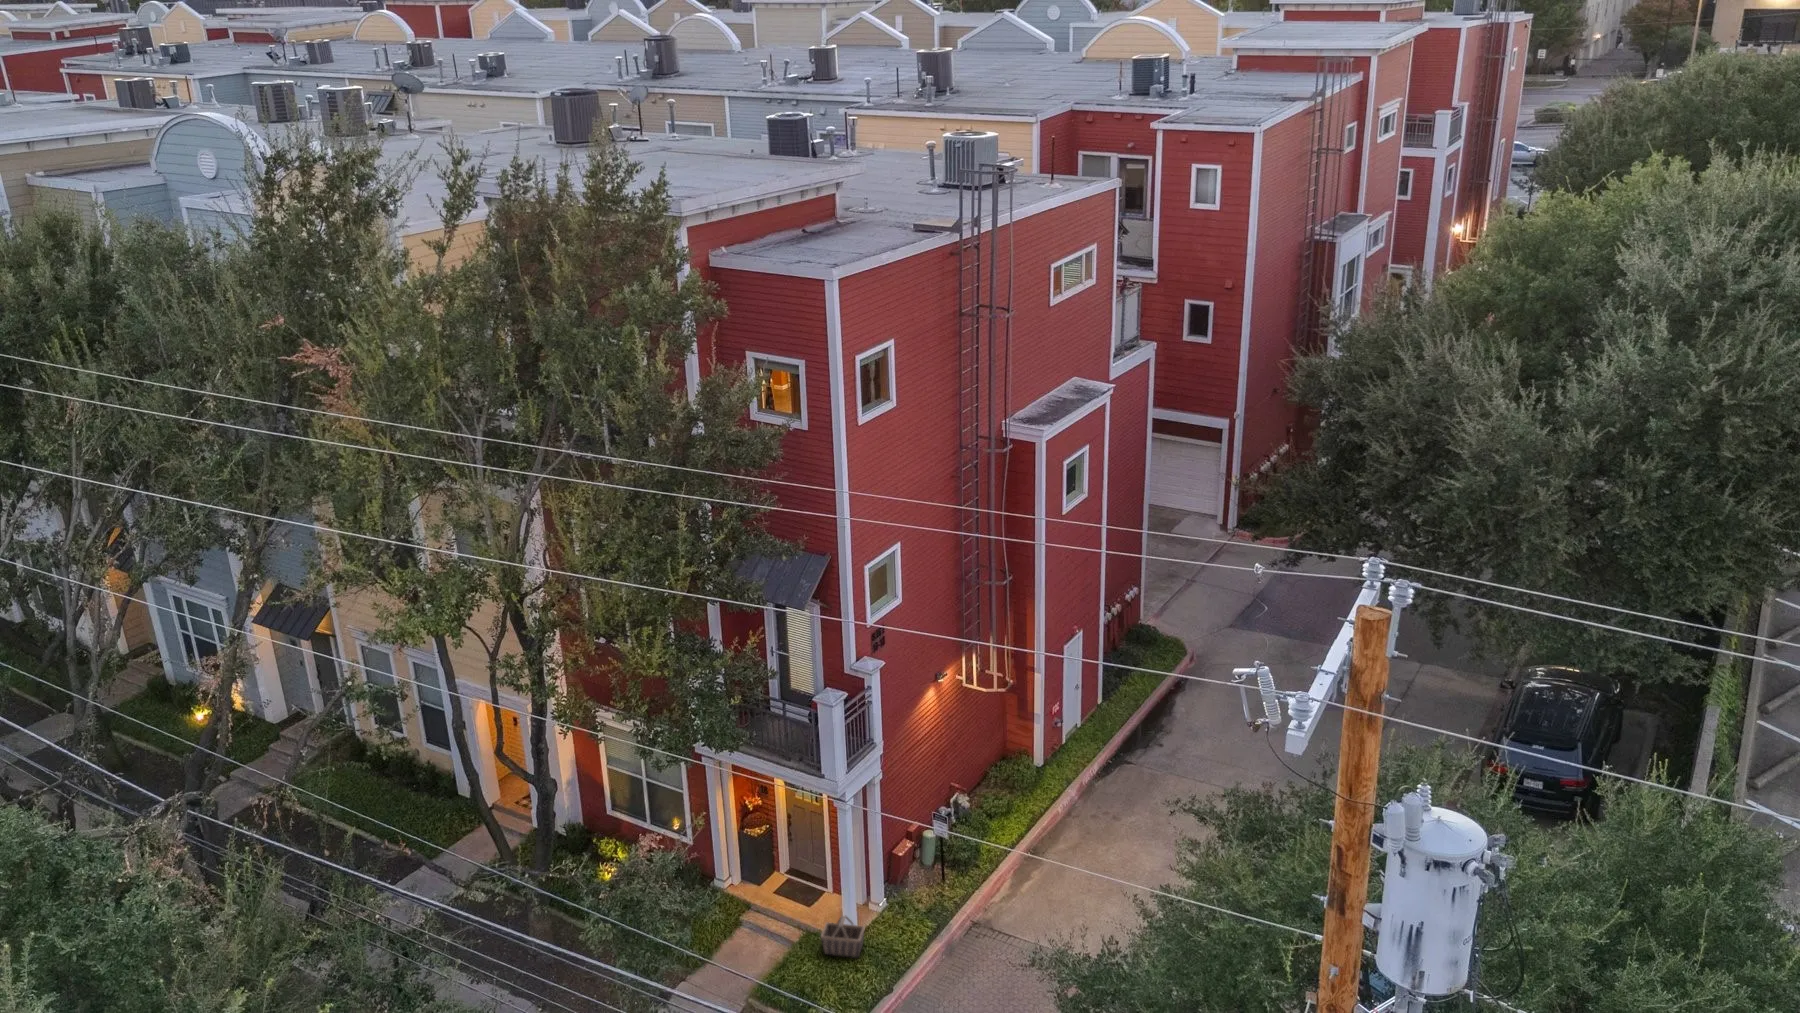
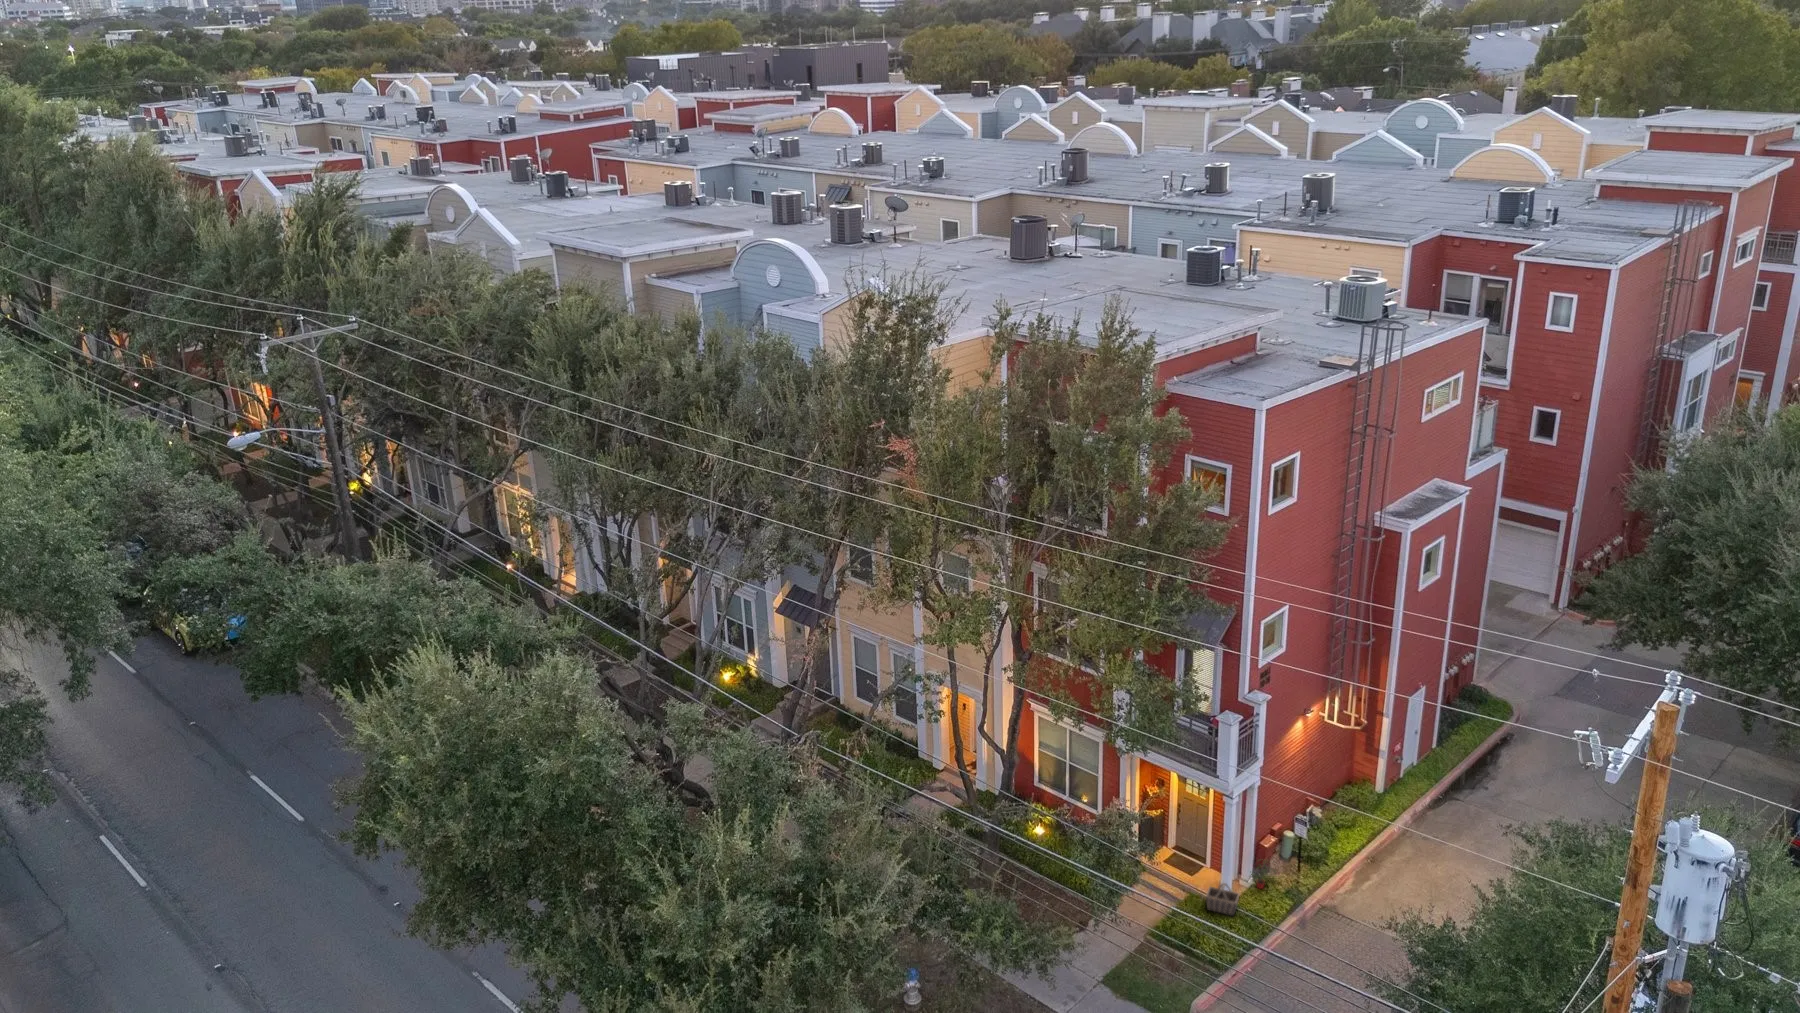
potted plant: none [877,874,915,914] -> present [1251,863,1276,889]

